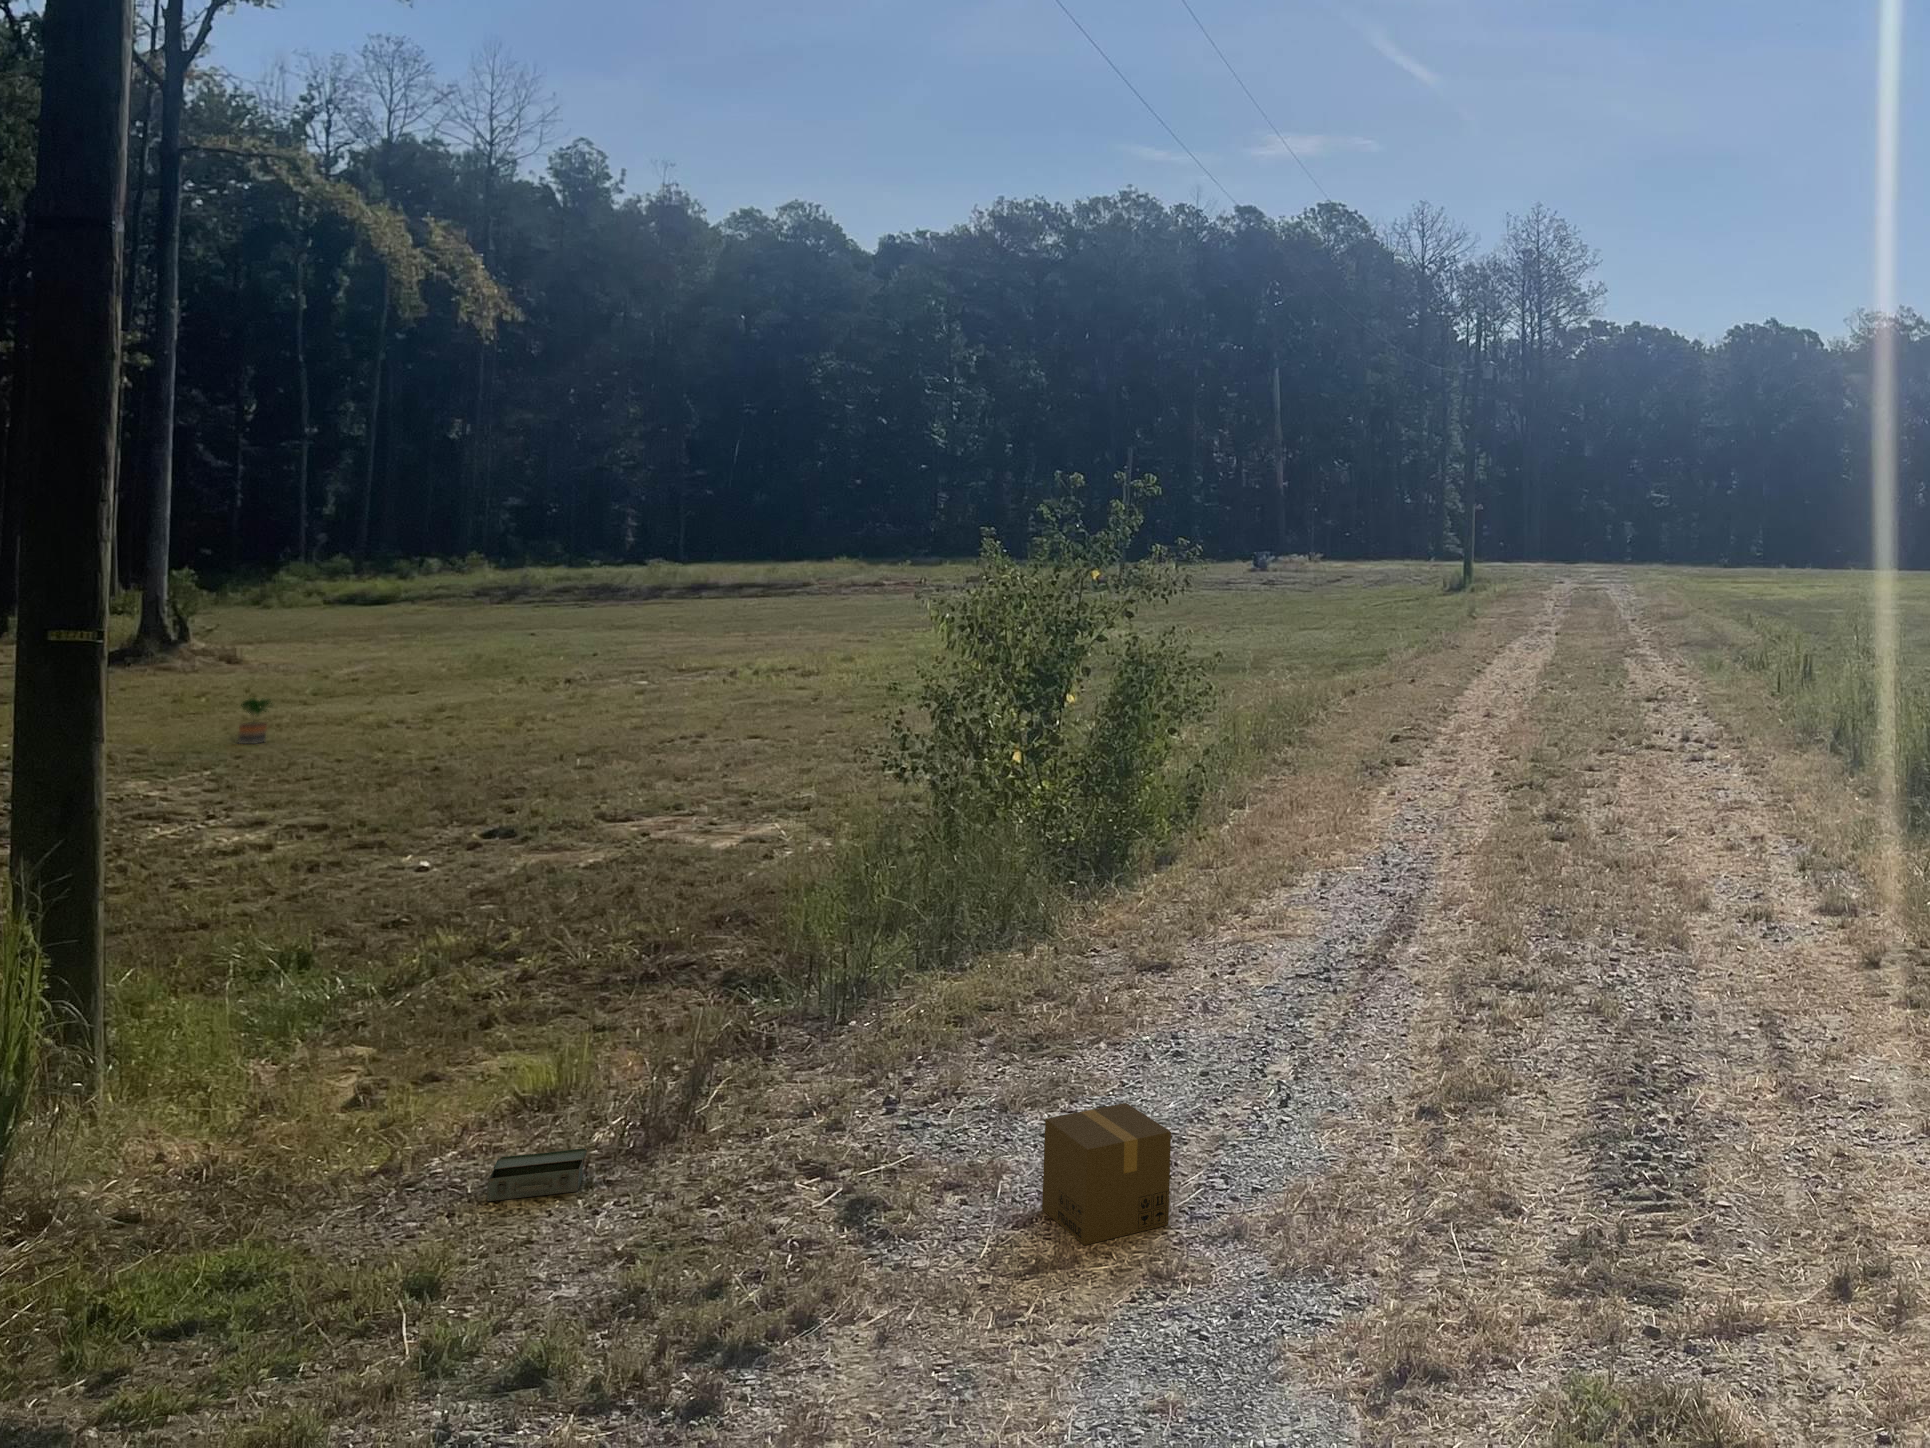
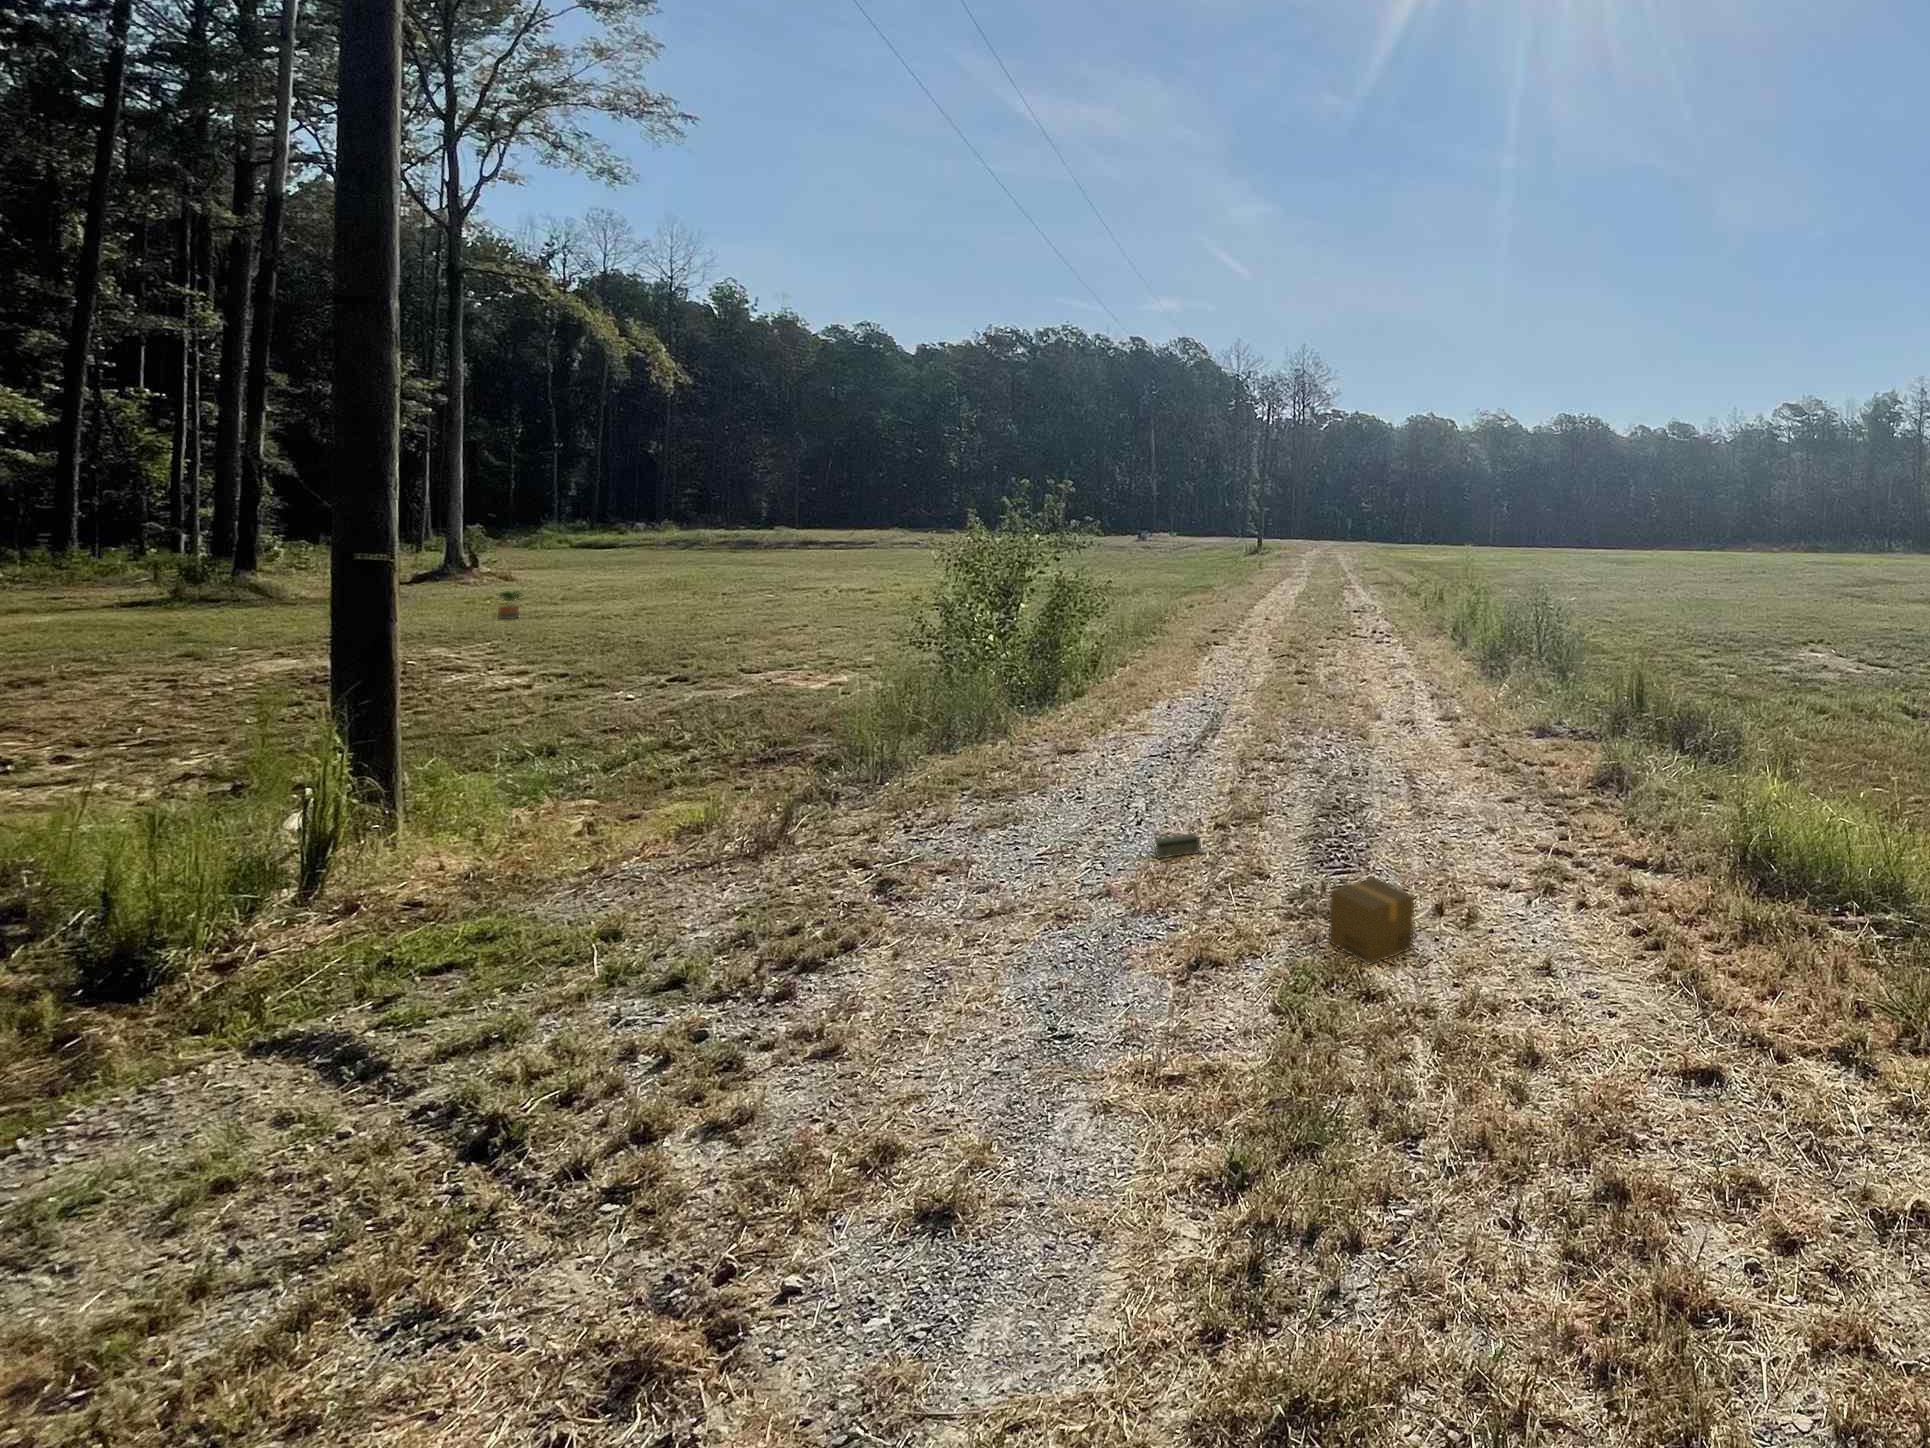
cardboard box: present [1042,1103,1171,1245] -> present [1329,877,1414,965]
toolbox: present [487,1148,587,1201] -> present [1154,833,1201,858]

